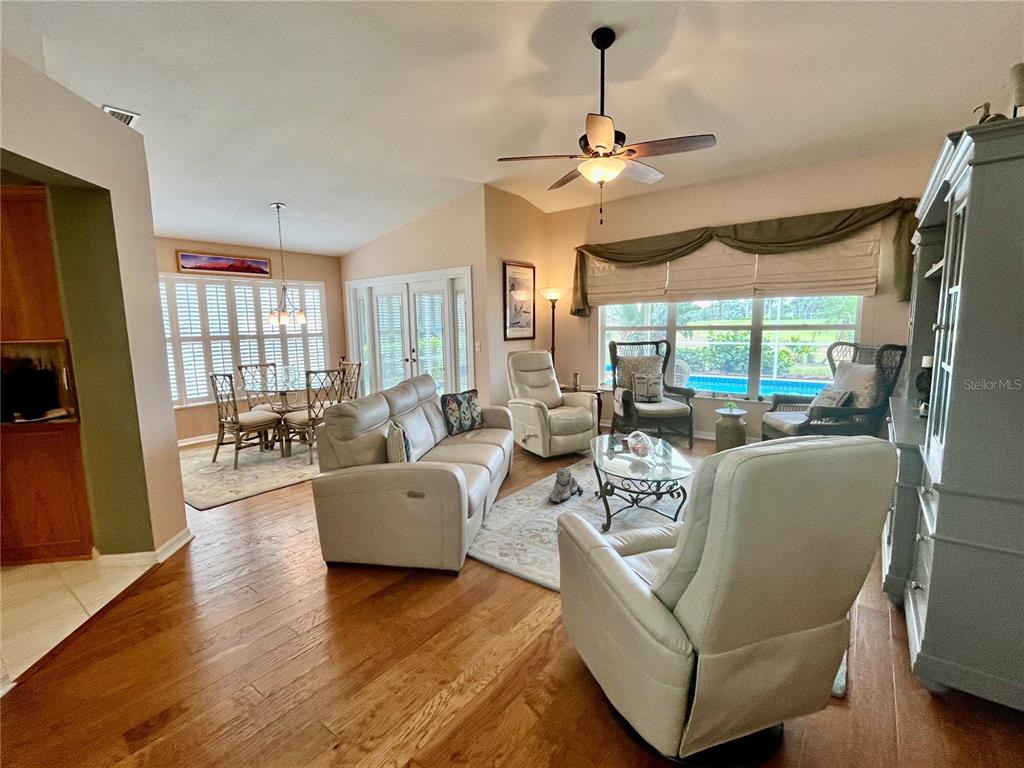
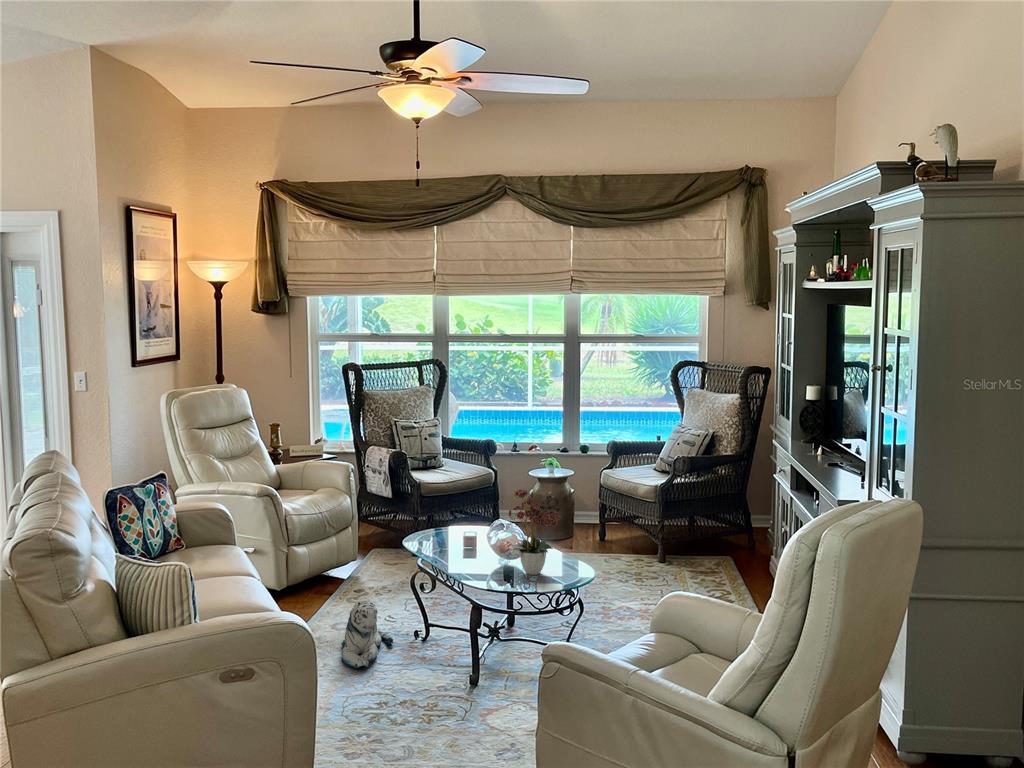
flower arrangement: none [631,409,671,465] -> present [509,489,562,575]

